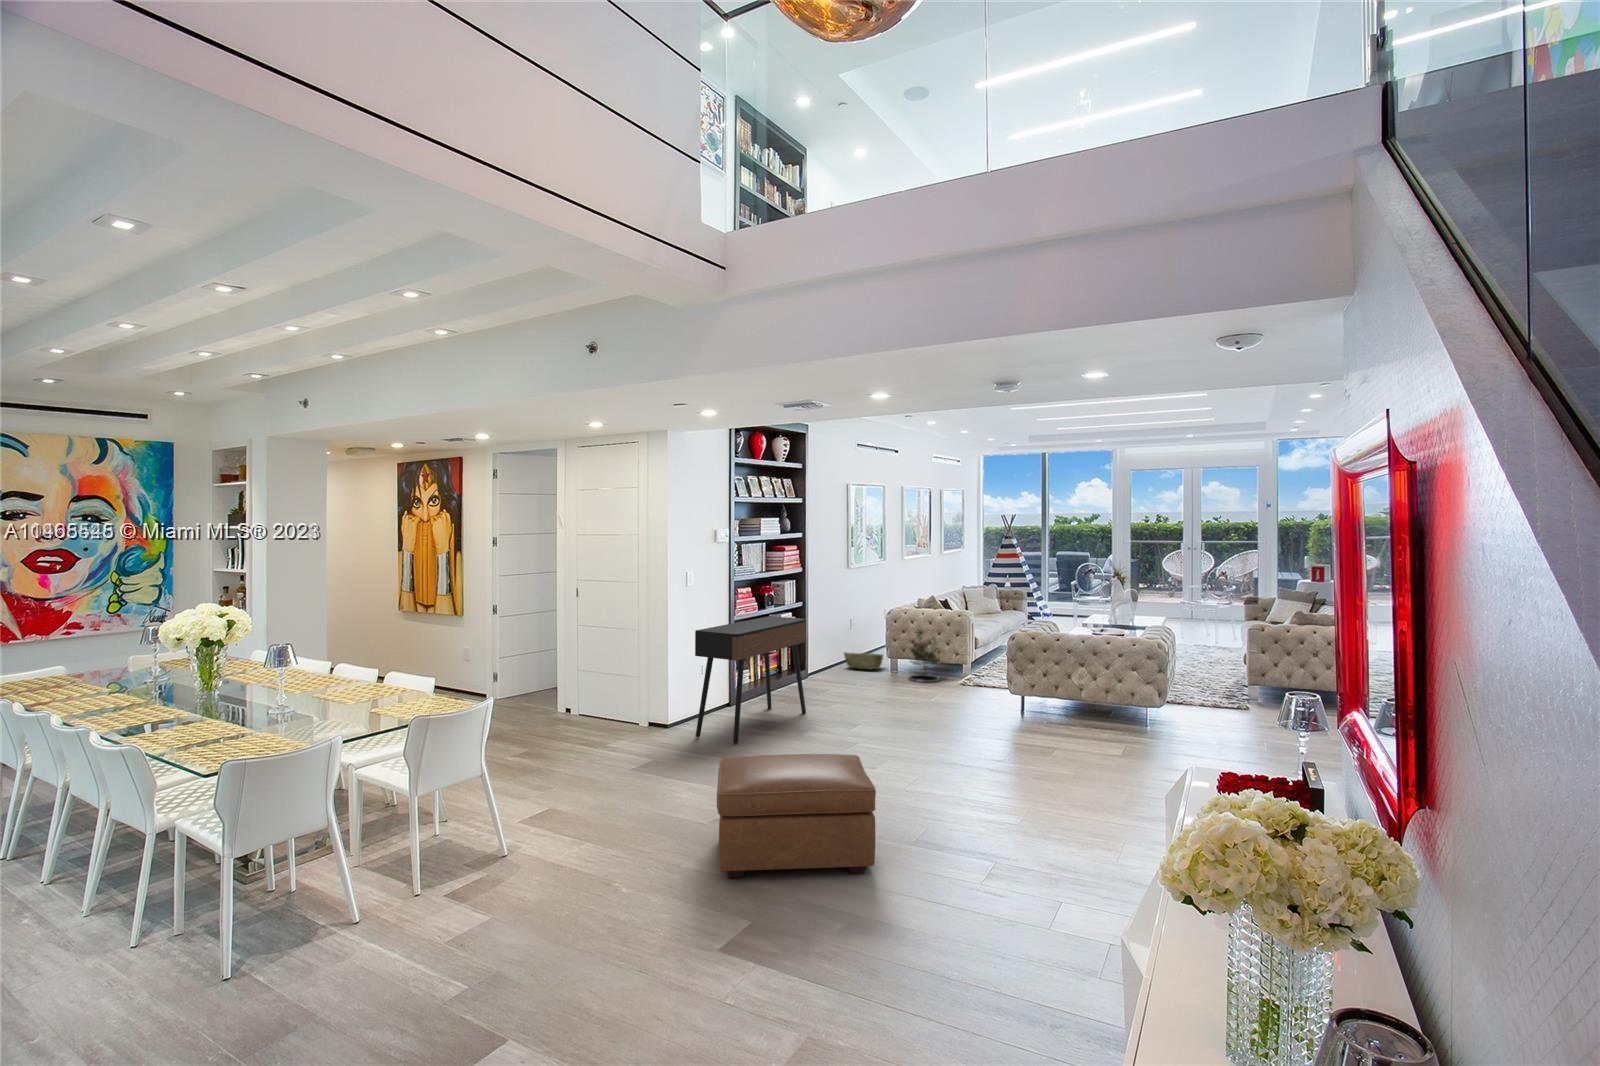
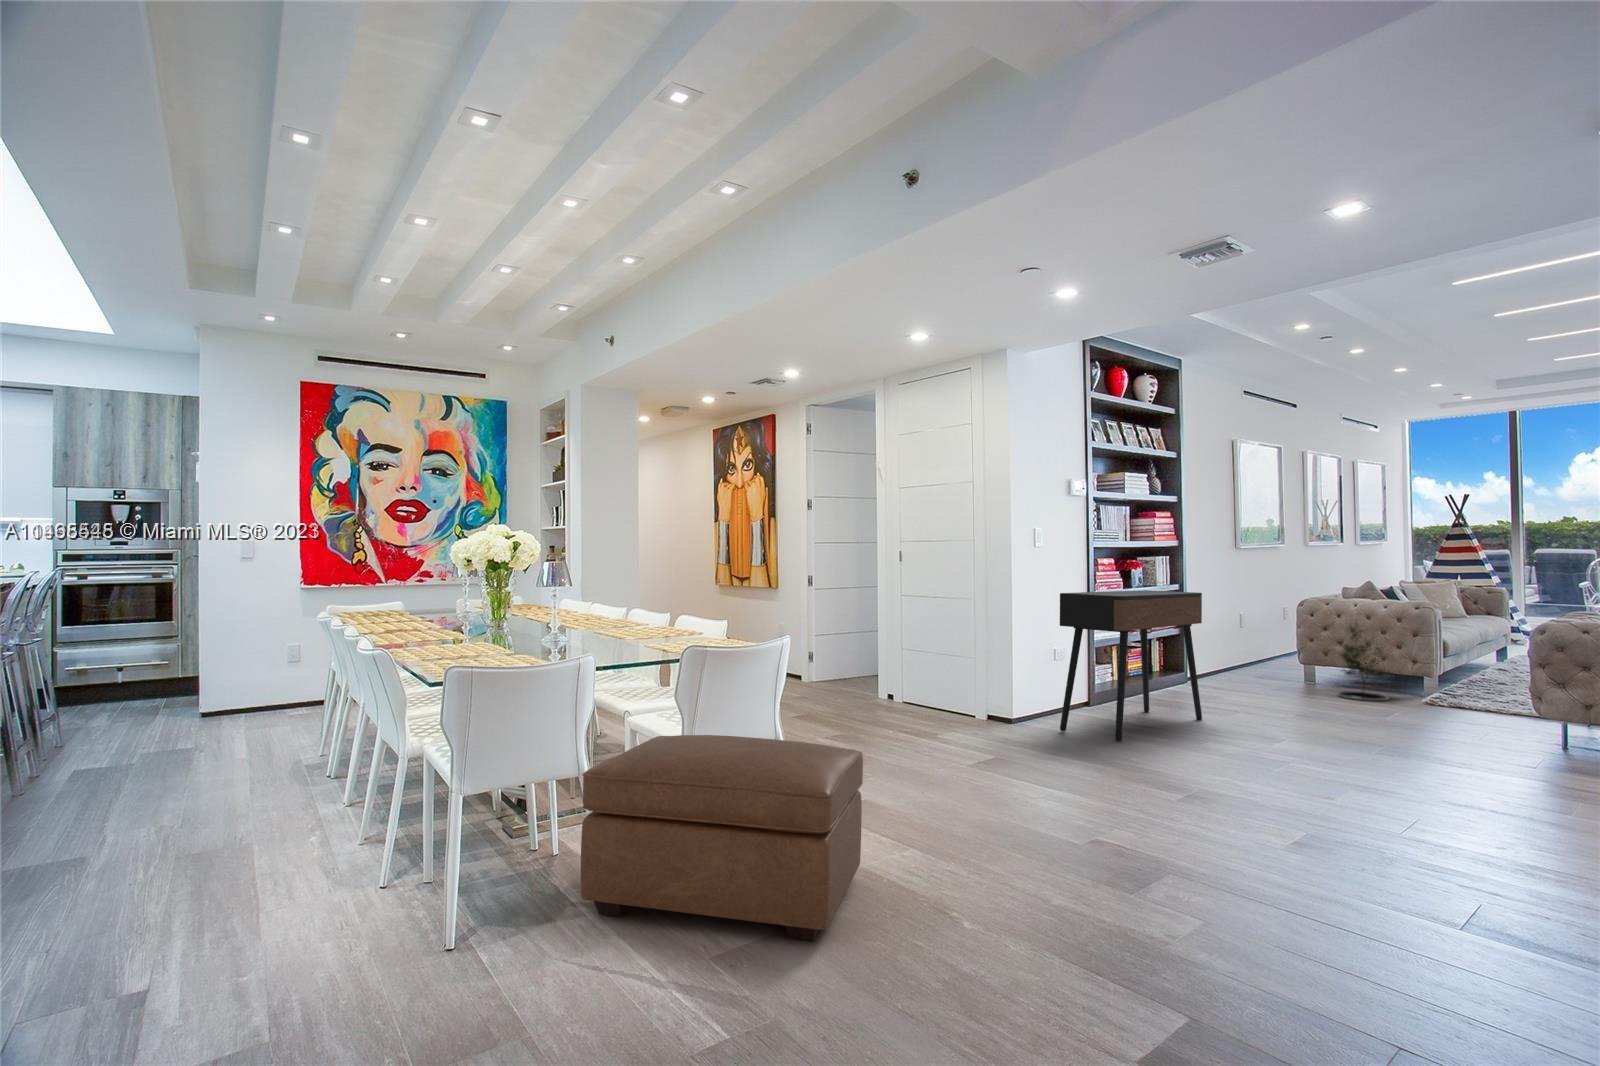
woven basket: present [844,653,883,669] -> none [1230,659,1291,684]
ottoman: present [717,754,876,878] -> present [581,735,863,942]

